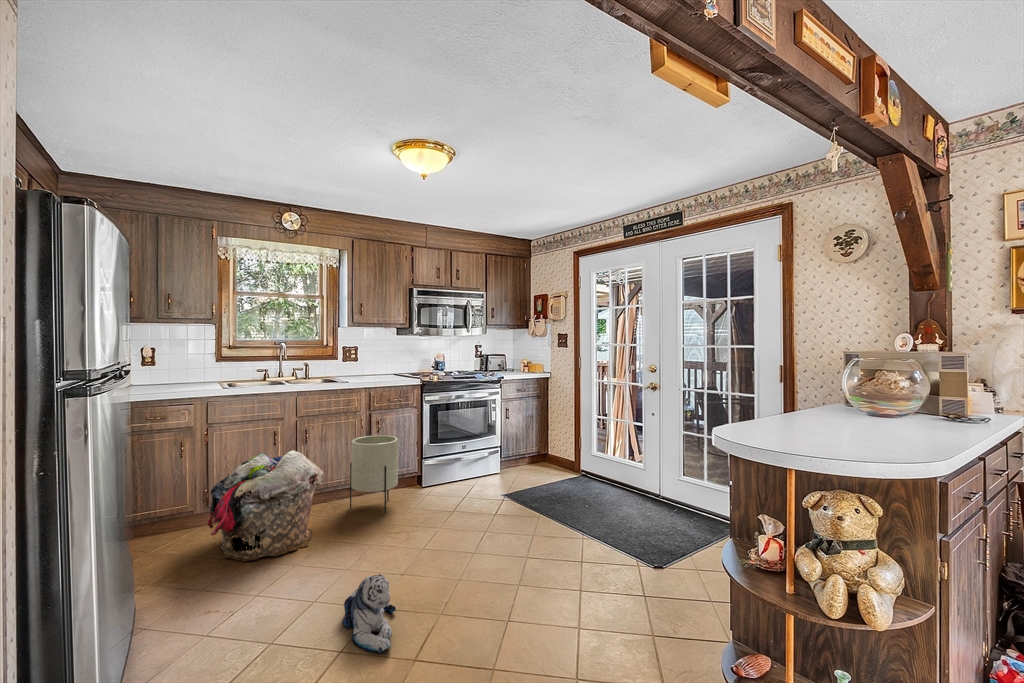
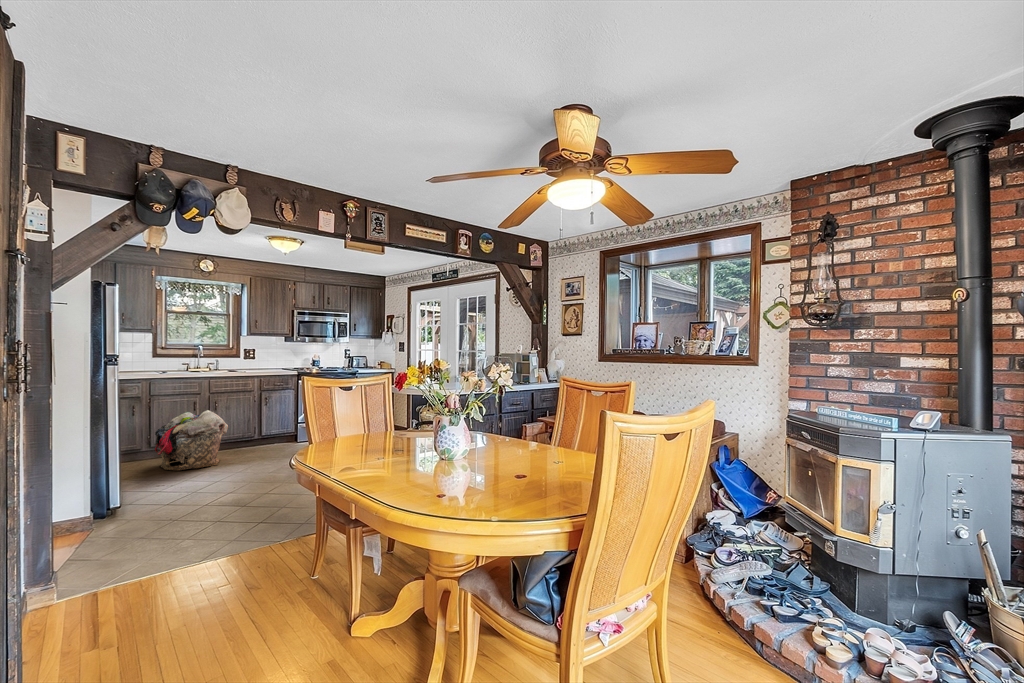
planter: present [350,435,398,514] -> none [246,406,280,452]
plush toy: present [342,574,396,653] -> none [238,459,268,491]

